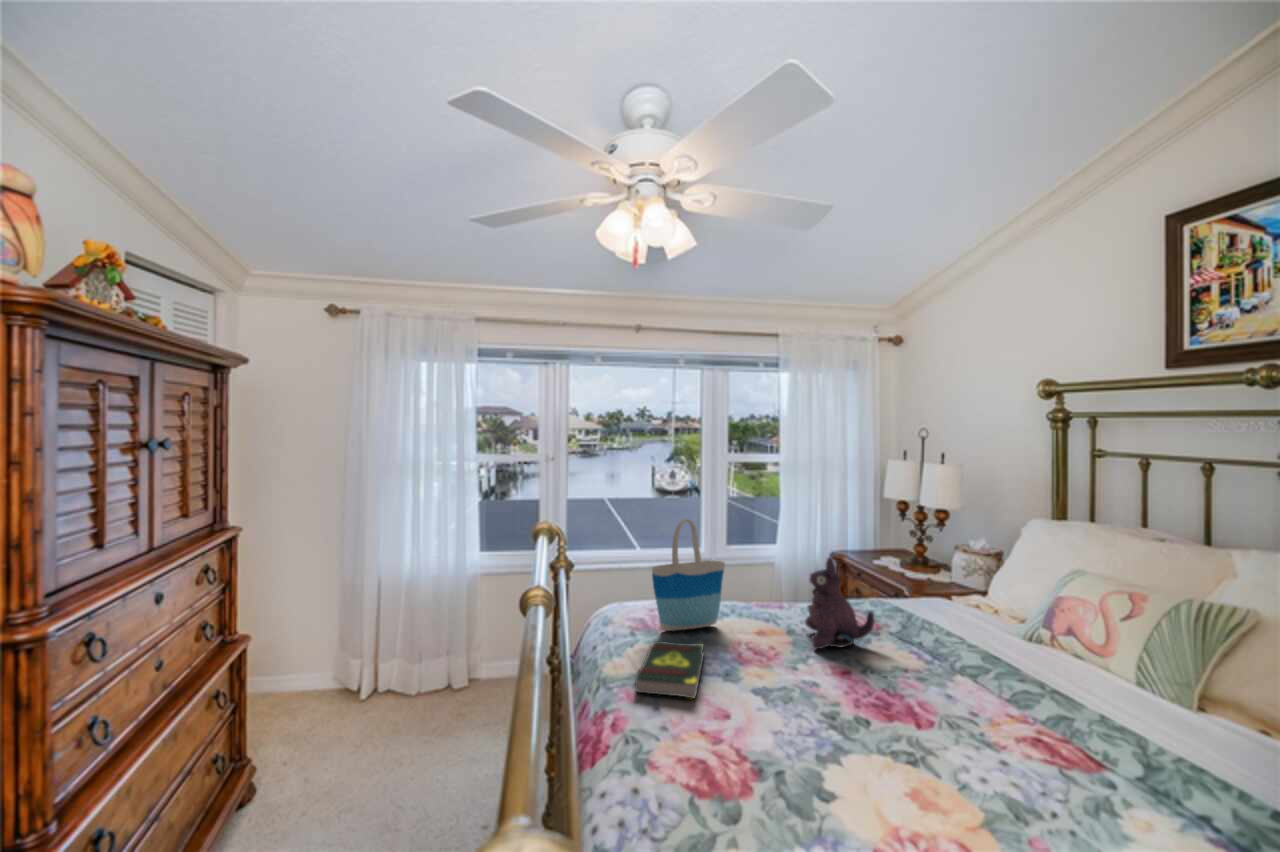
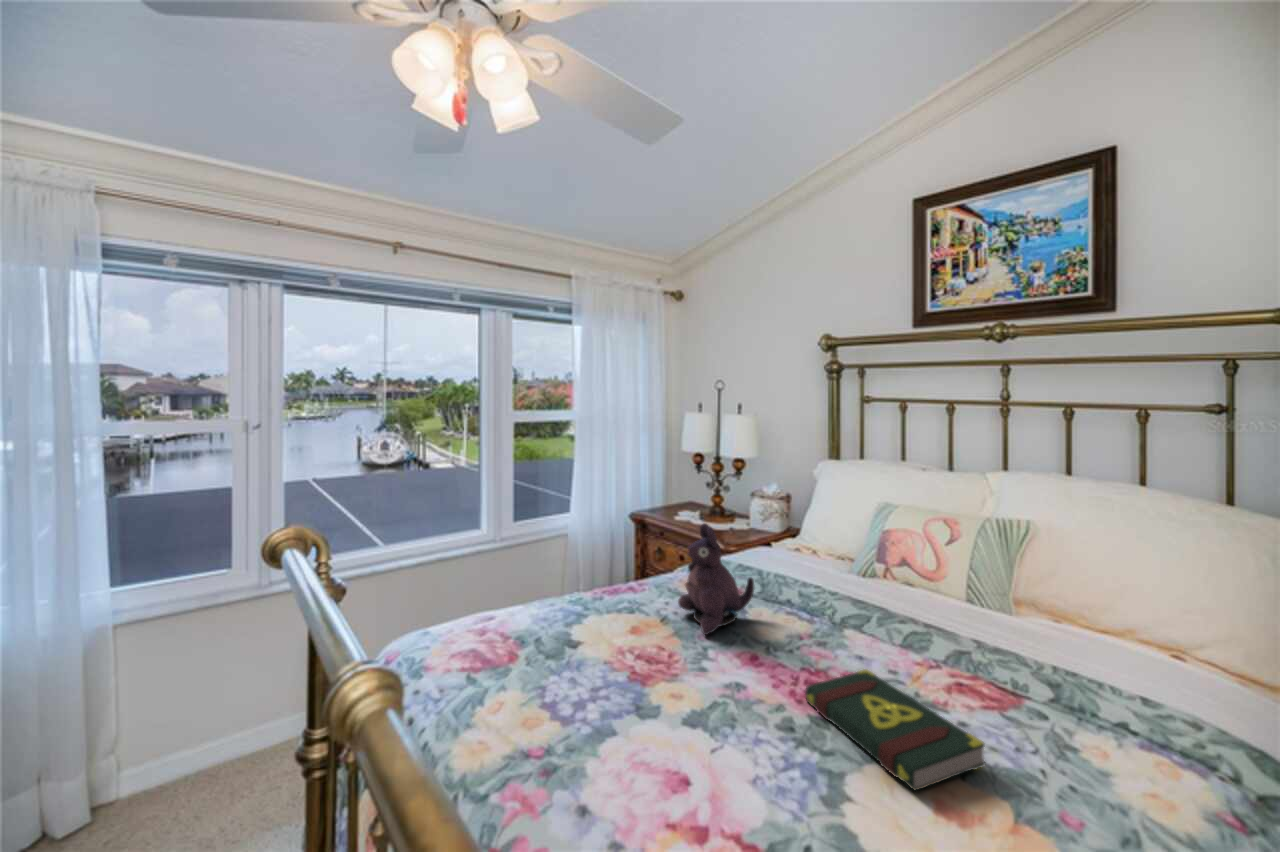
tote bag: present [652,519,725,631] -> none [494,499,585,662]
book: present [635,641,704,698] -> present [805,669,985,791]

